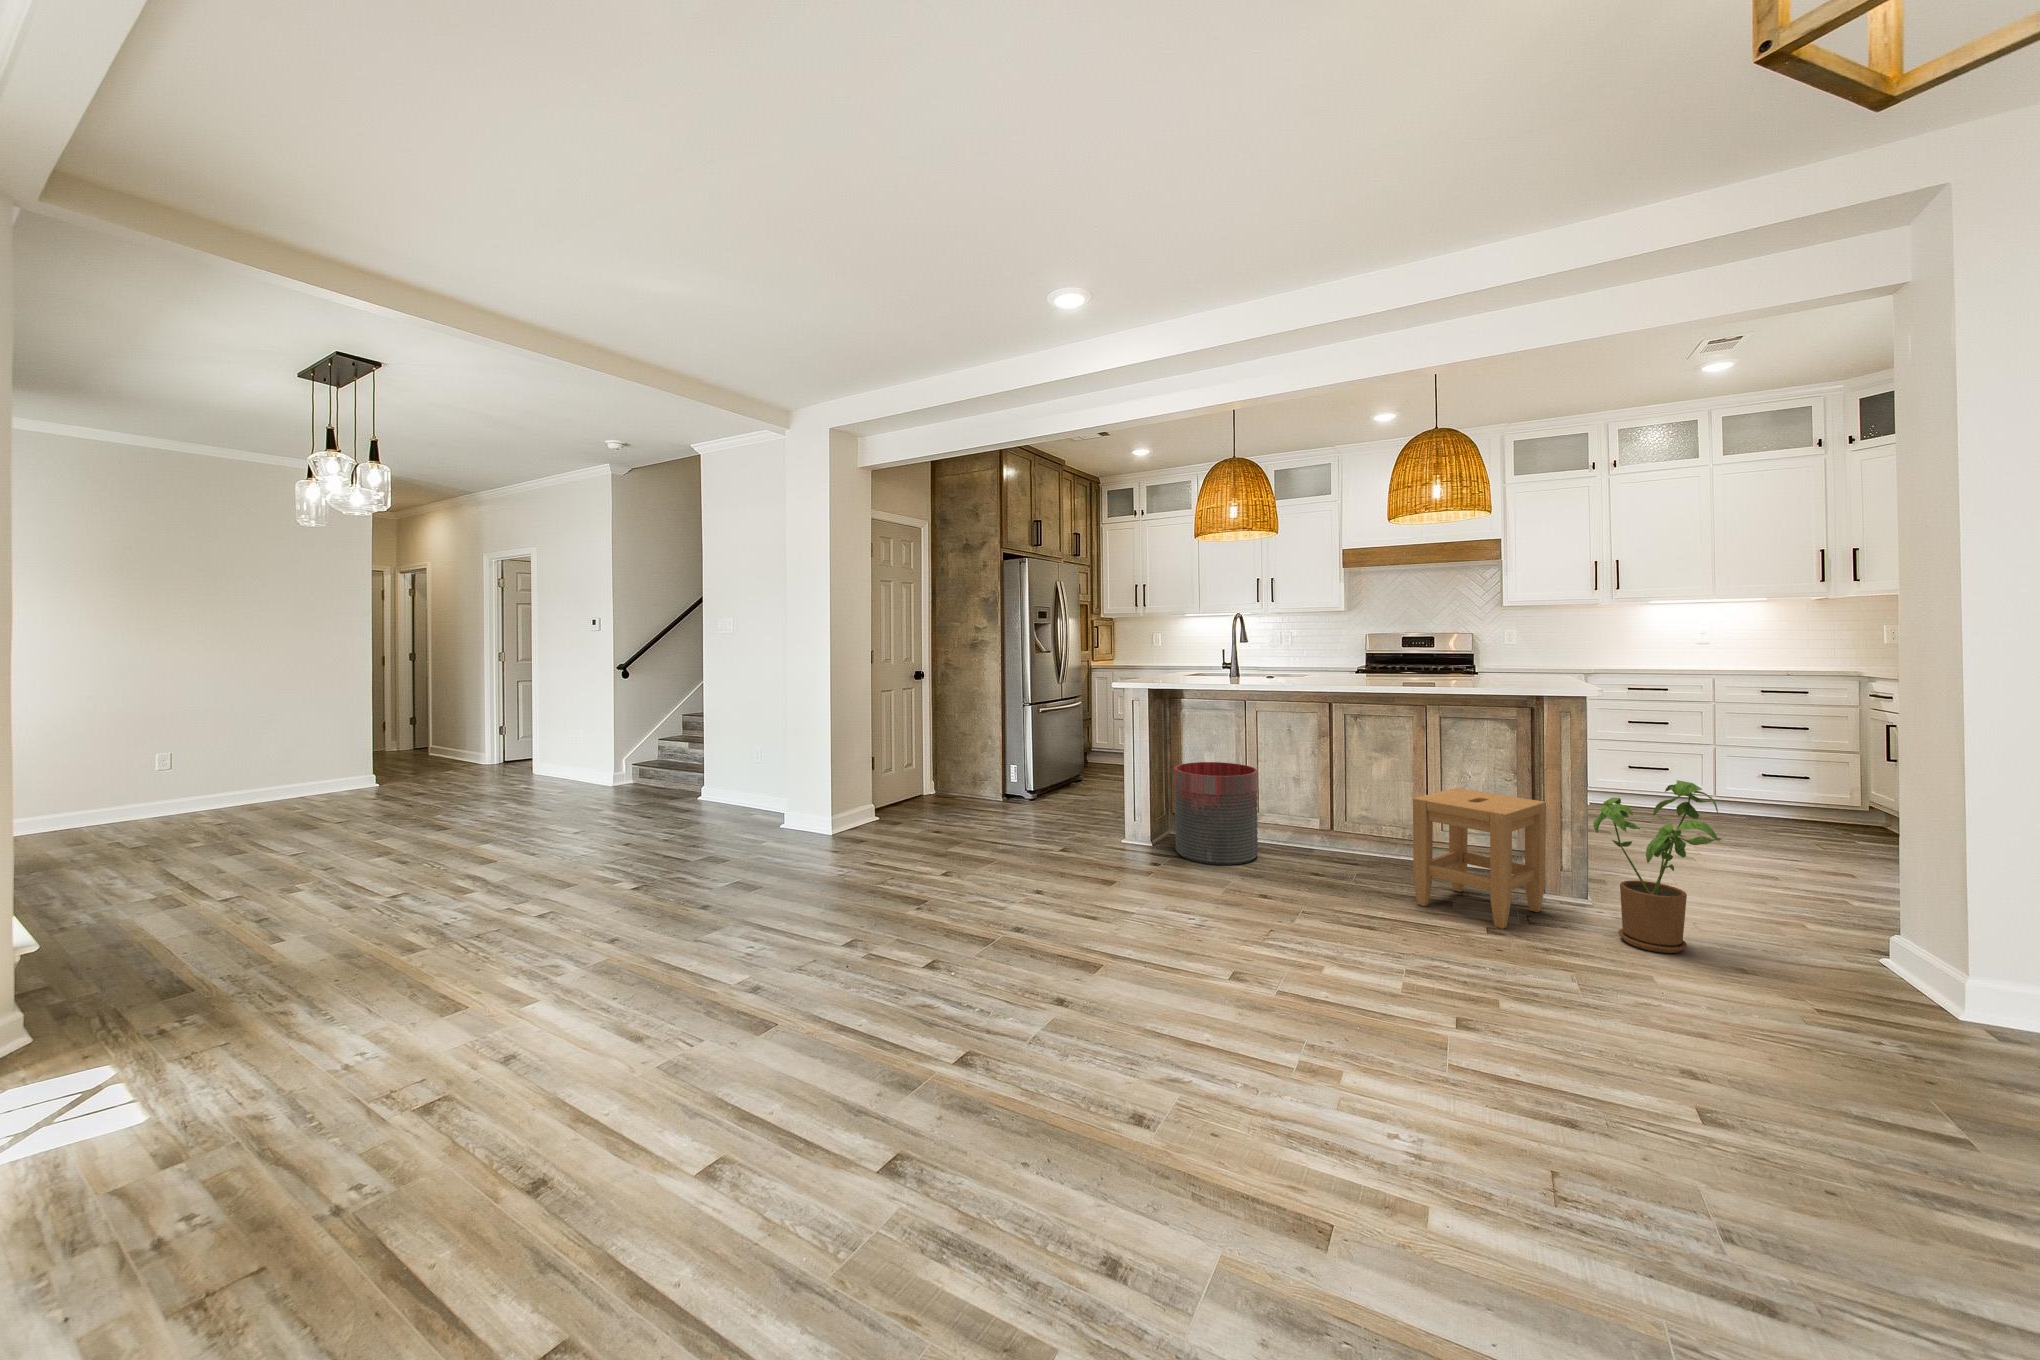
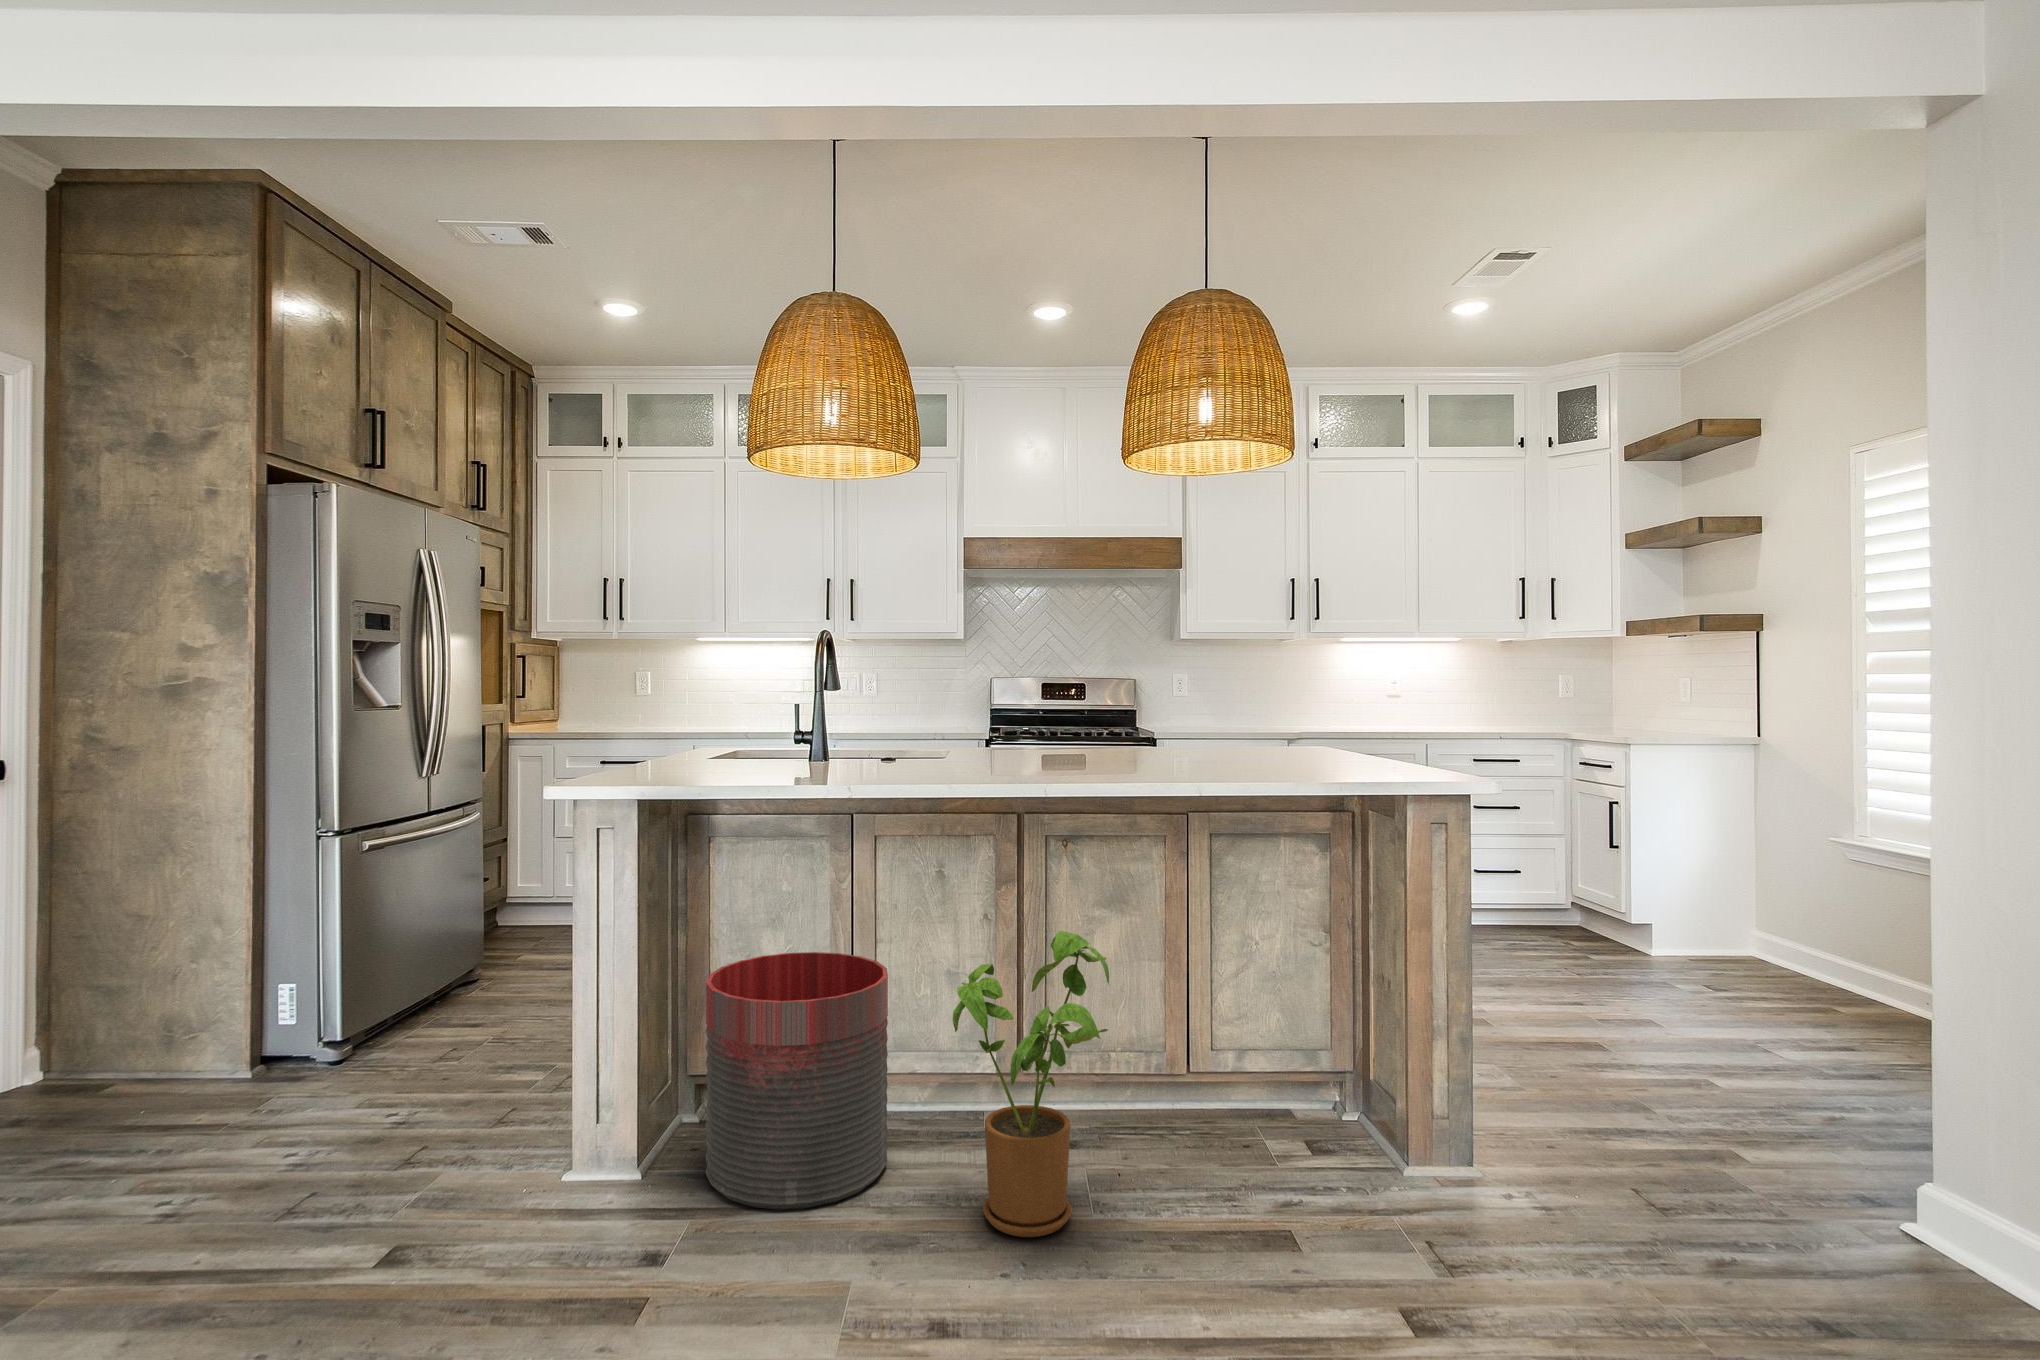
house plant: present [1593,780,1721,953] -> present [953,931,1109,1237]
stool: present [1413,788,1546,929] -> none [1224,978,1423,1283]

